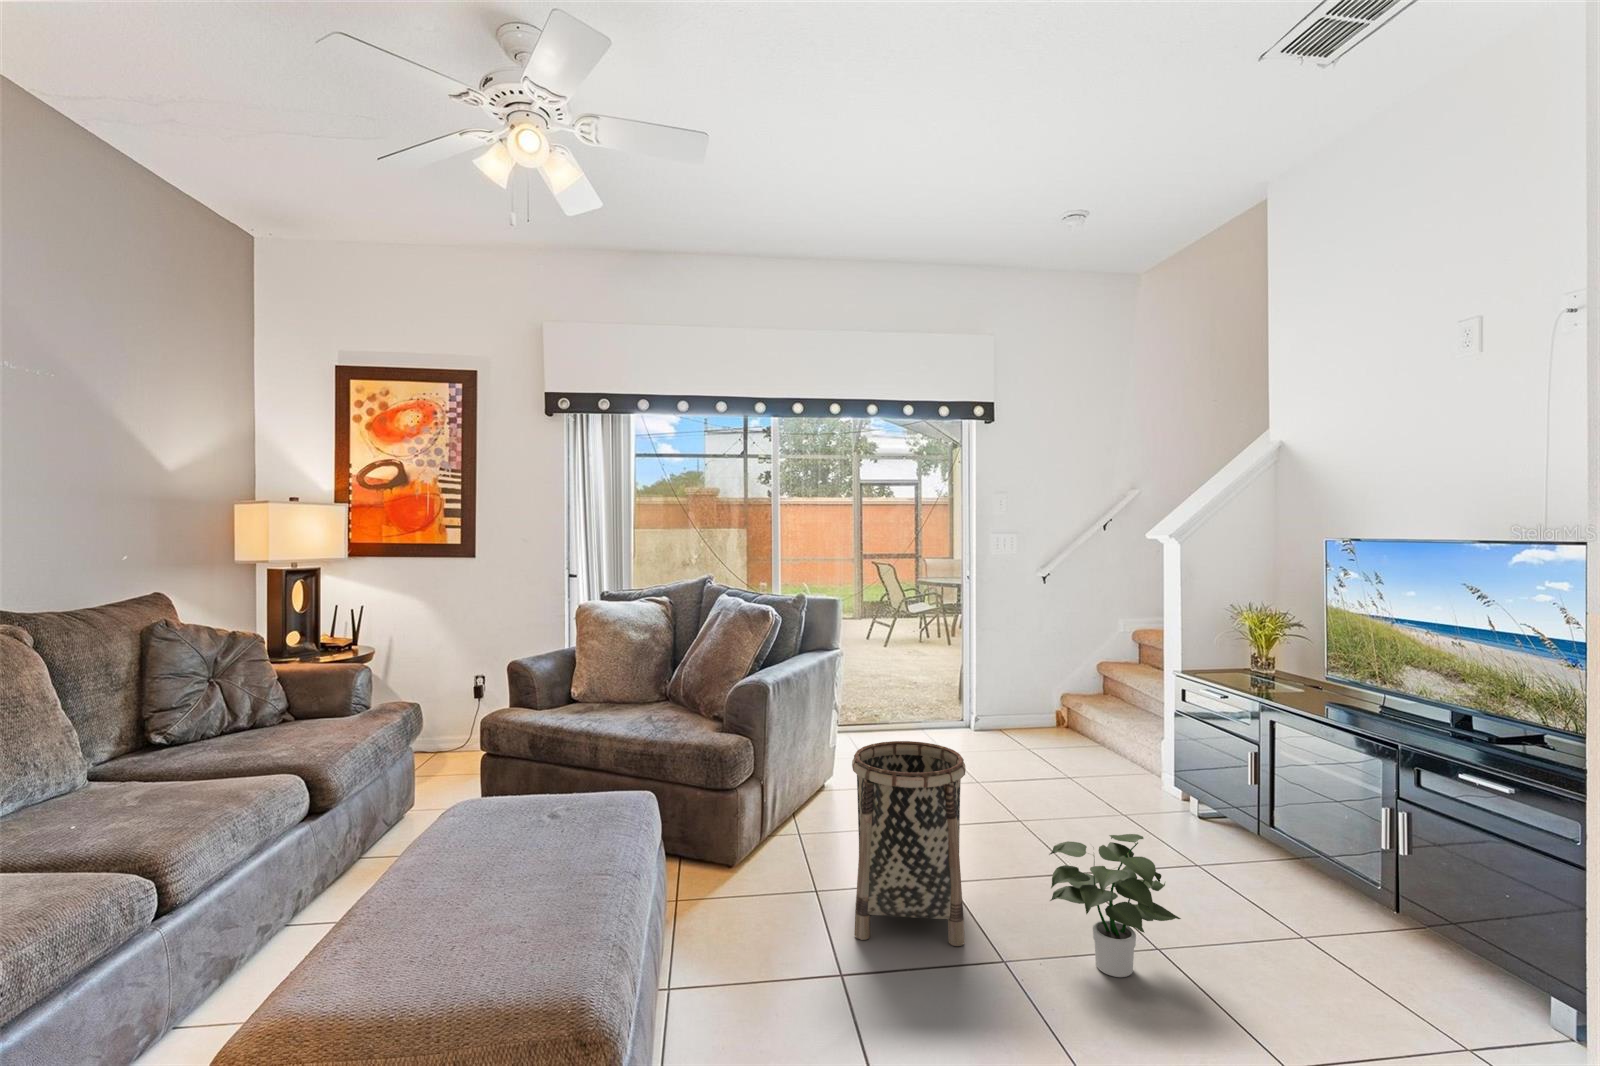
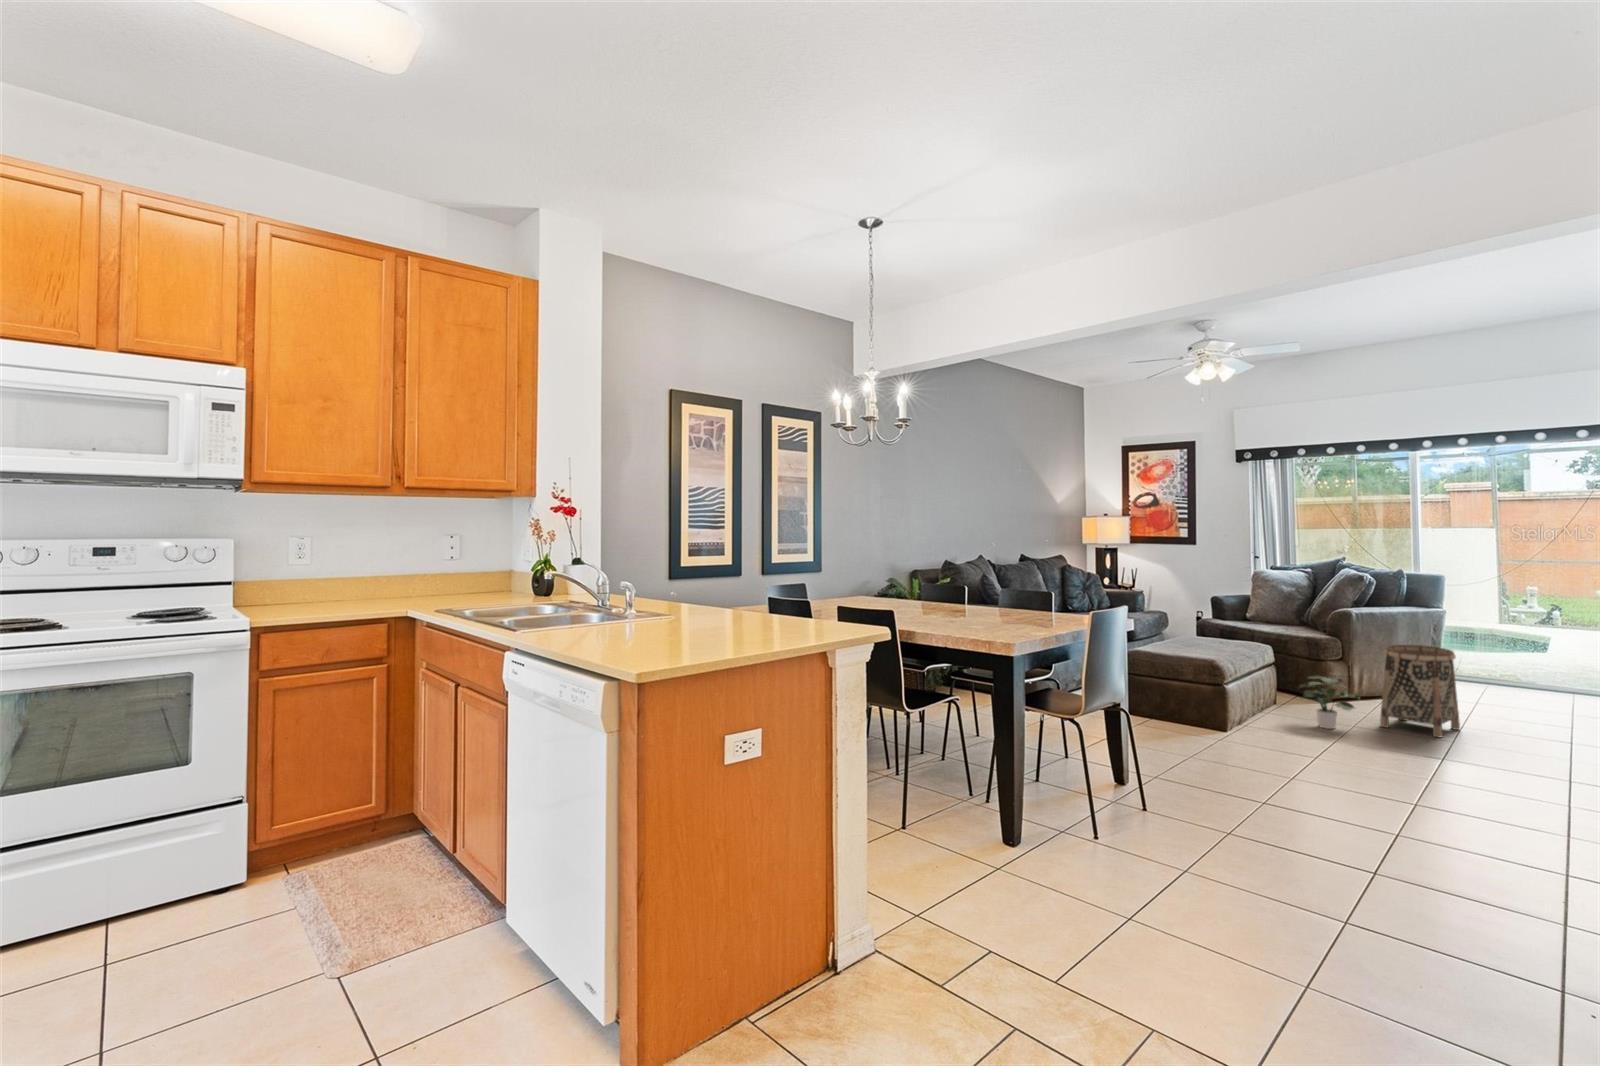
potted plant: present [1049,834,1181,977] -> present [1299,674,1360,729]

